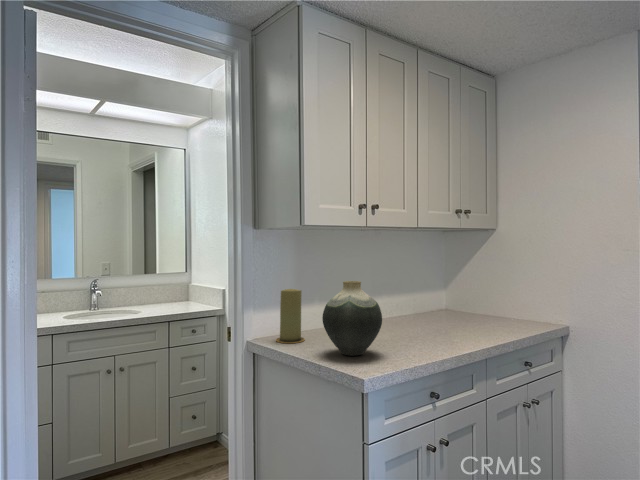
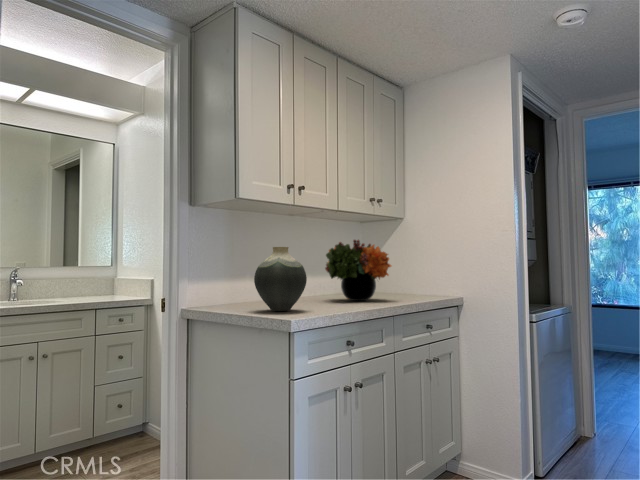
flower arrangement: none [403,259,483,330] -> present [325,240,391,301]
candle: present [276,289,305,343] -> none [210,261,237,308]

